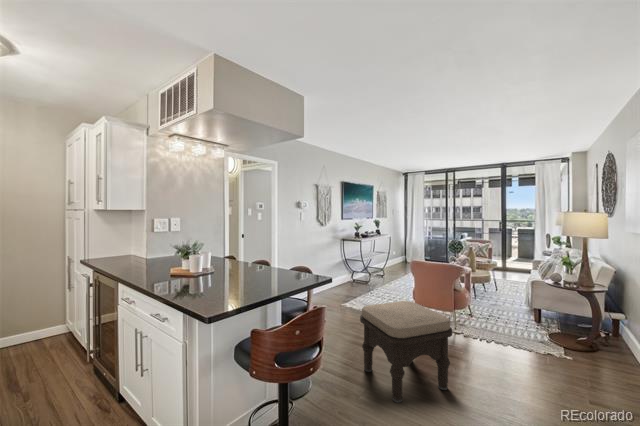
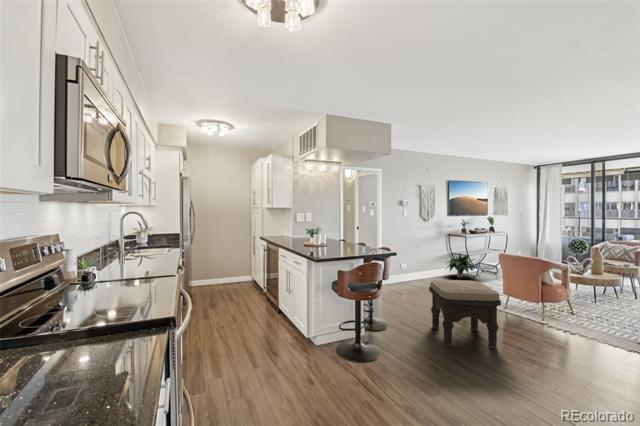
potted plant: none [339,258,374,286] -> present [446,254,477,278]

